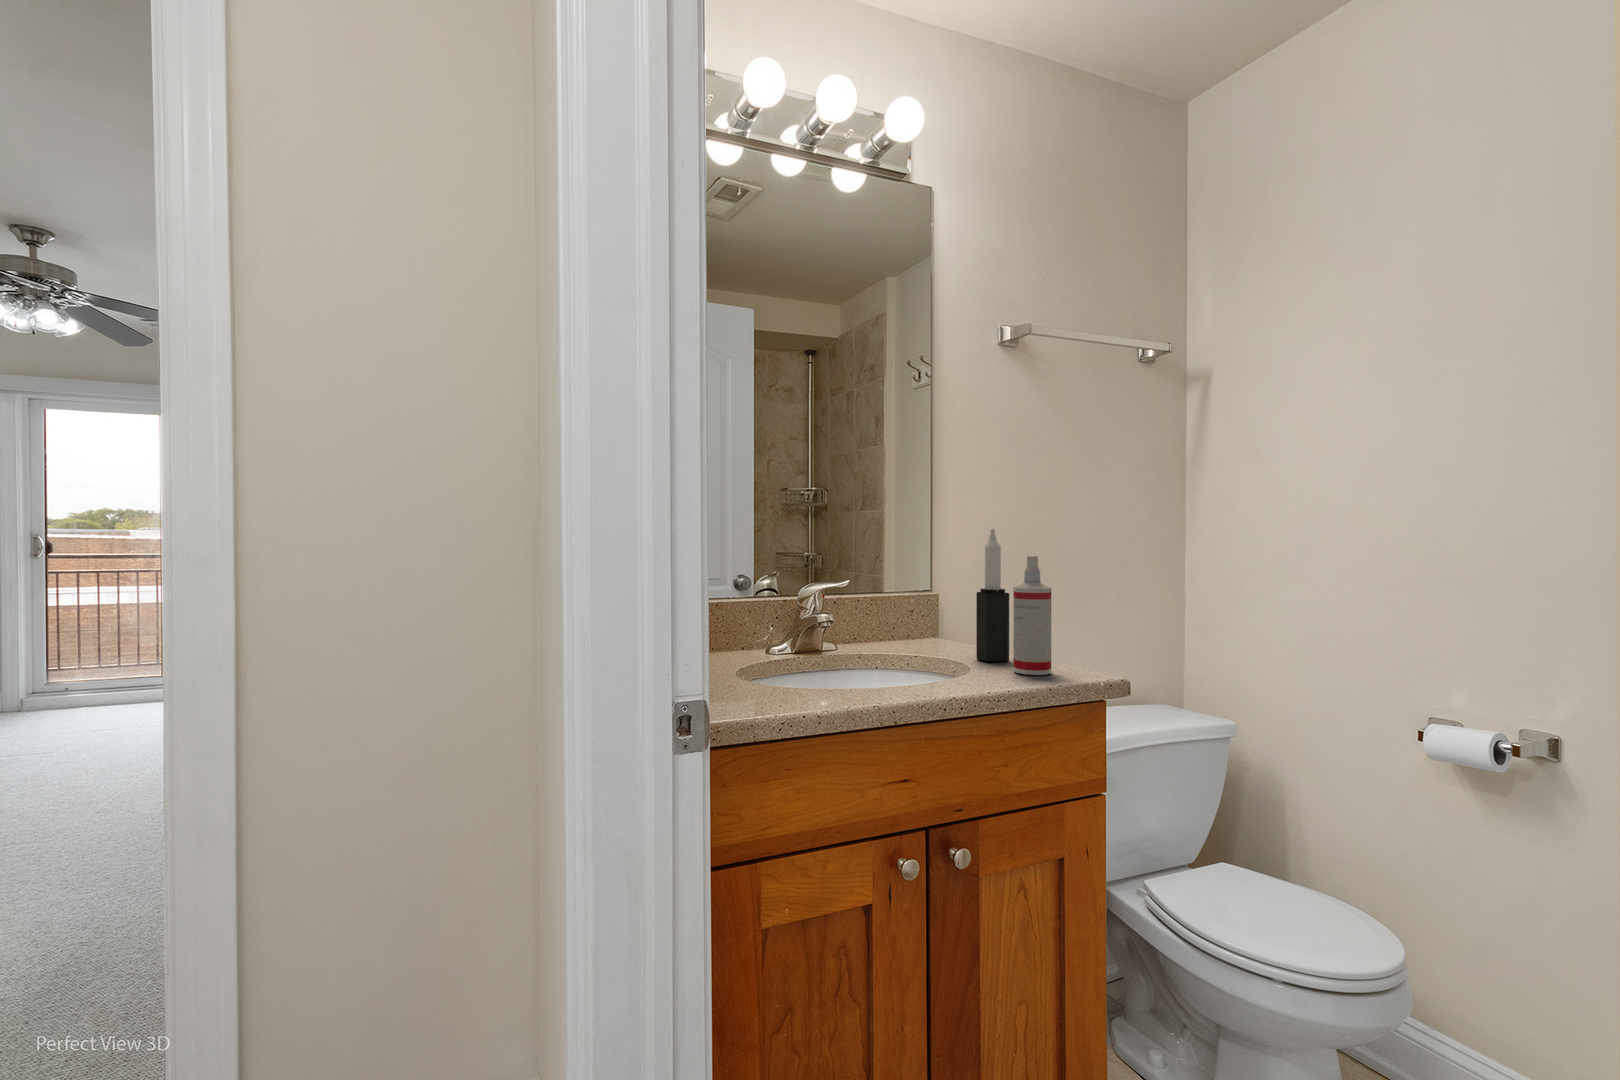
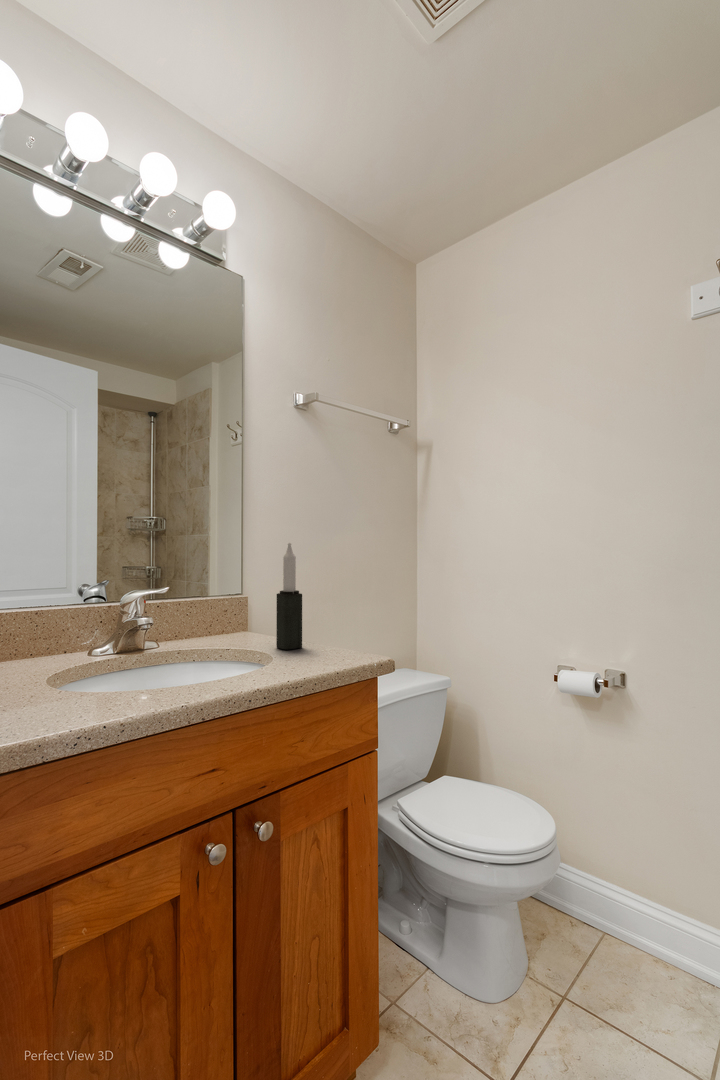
spray bottle: present [1013,556,1051,675] -> none [307,565,336,661]

